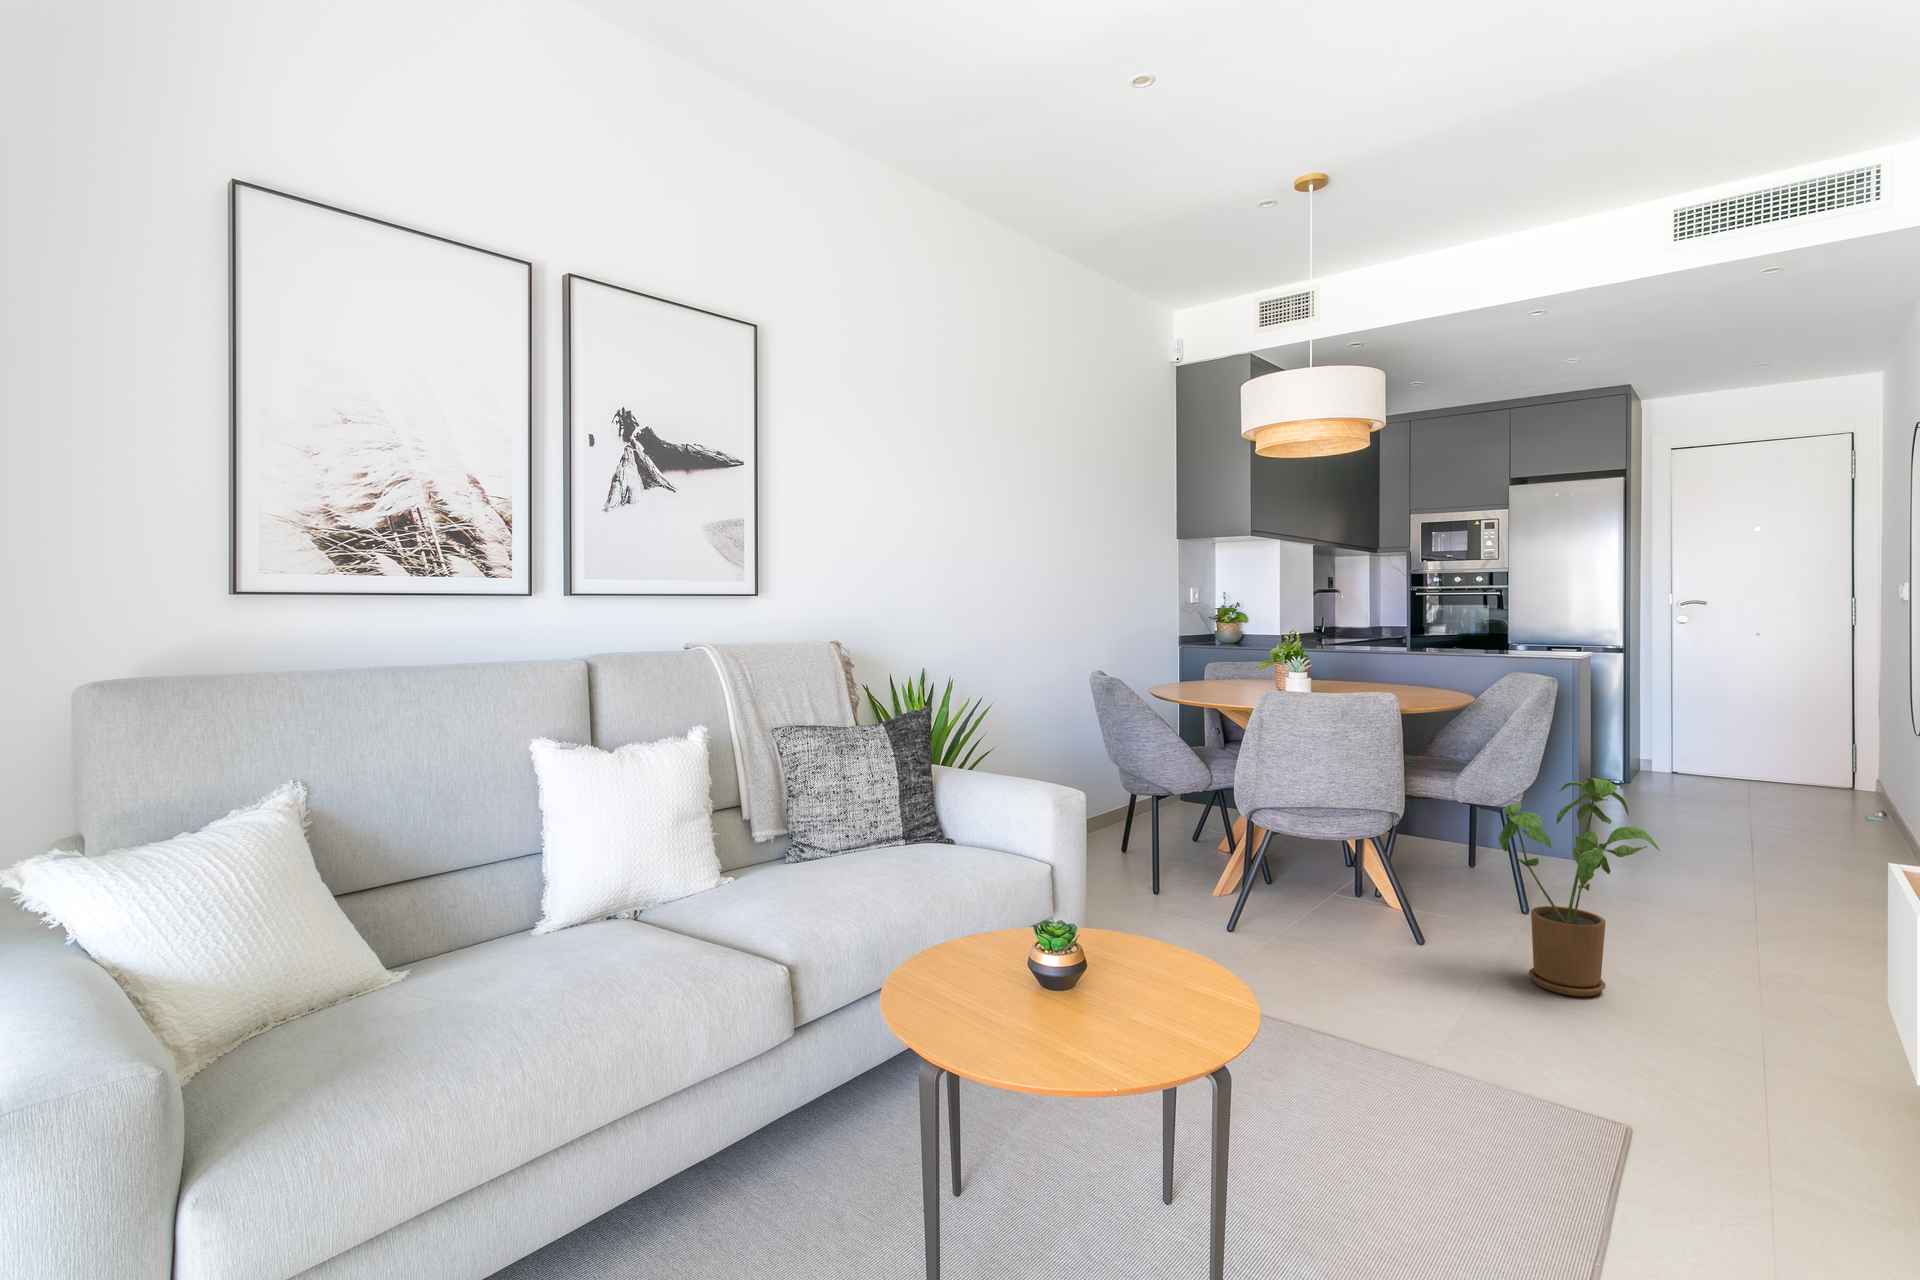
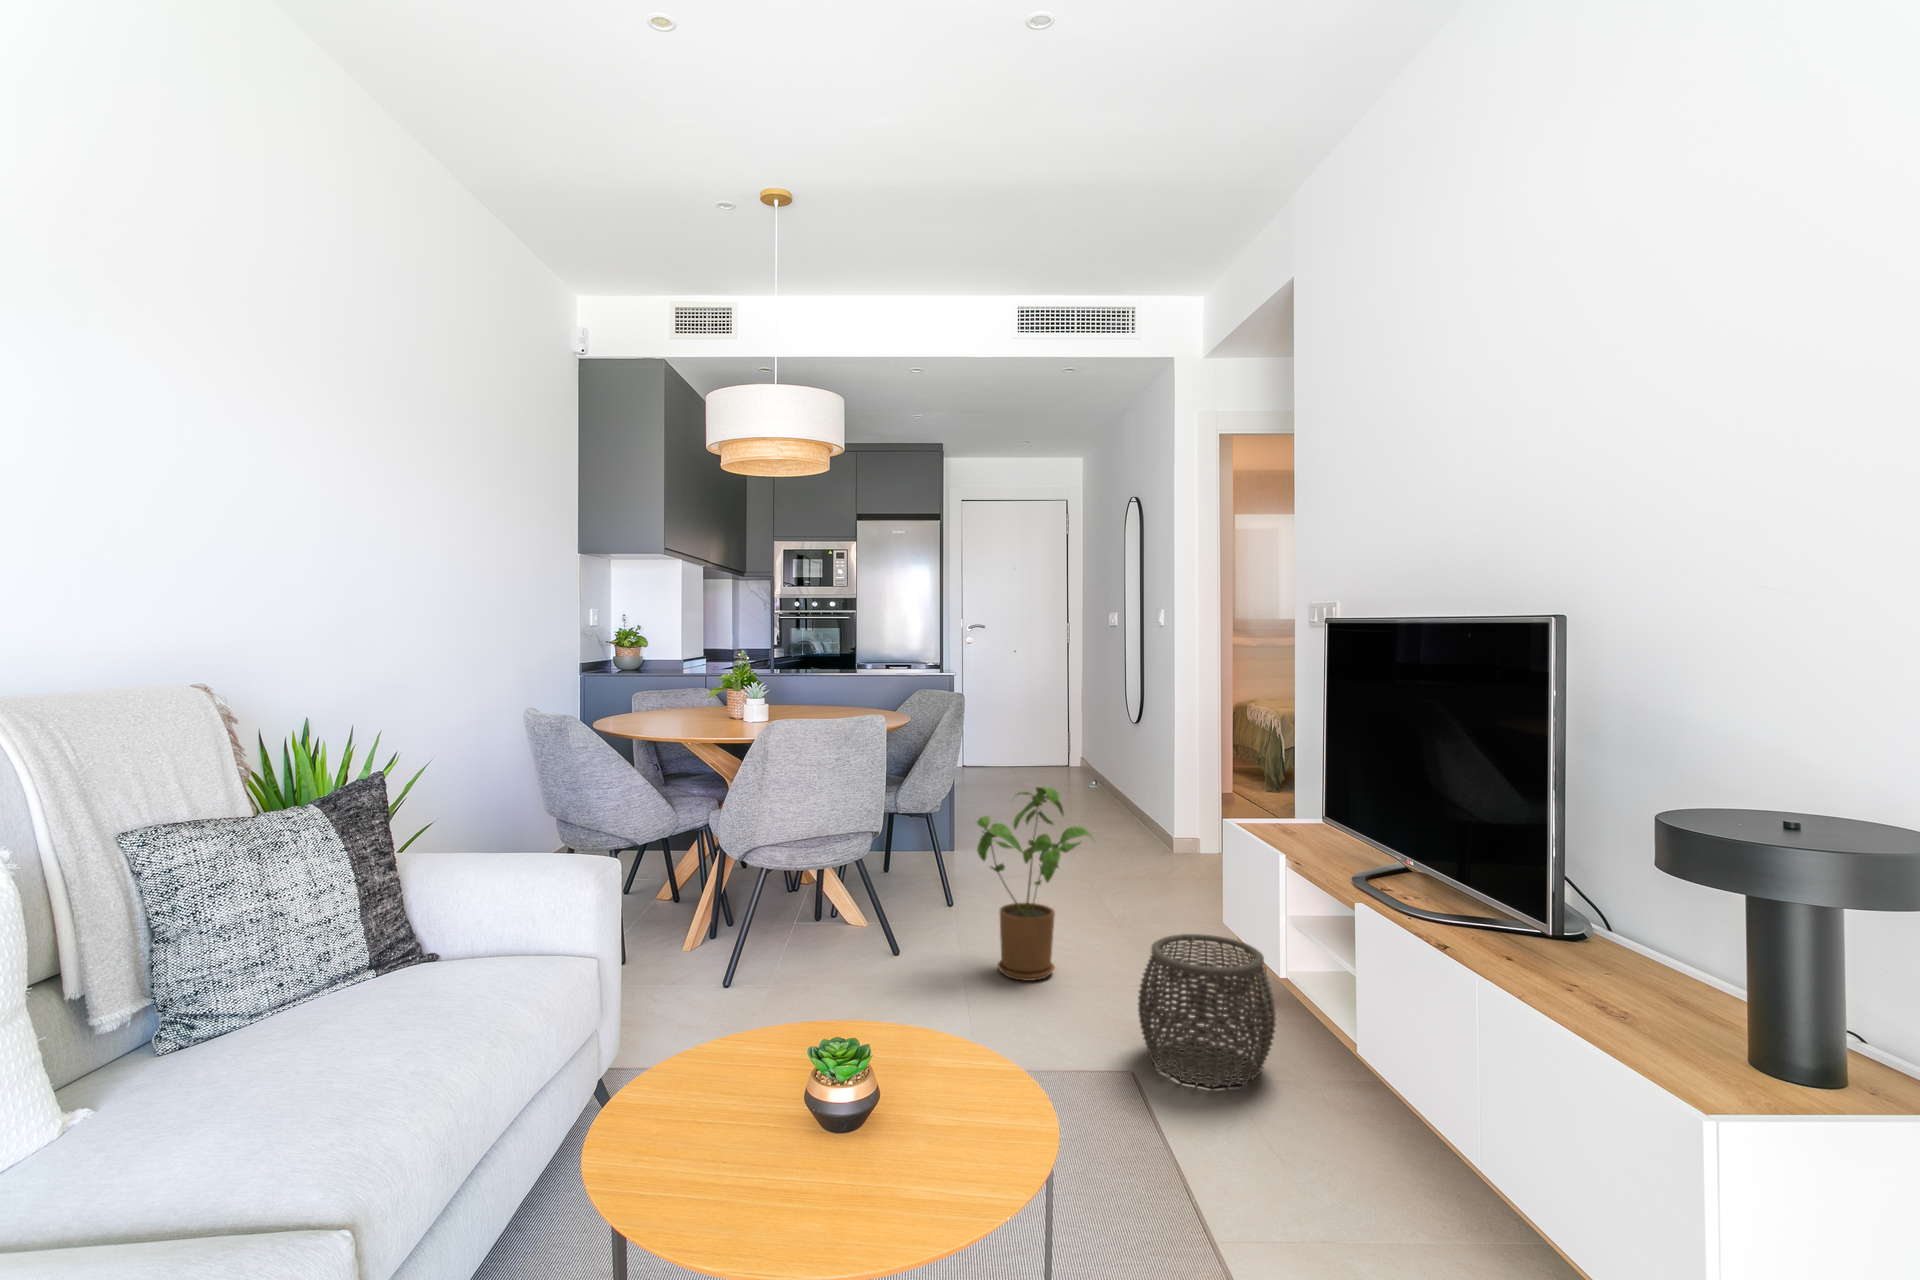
woven basket: none [1640,967,1857,1170] -> present [1138,934,1276,1087]

